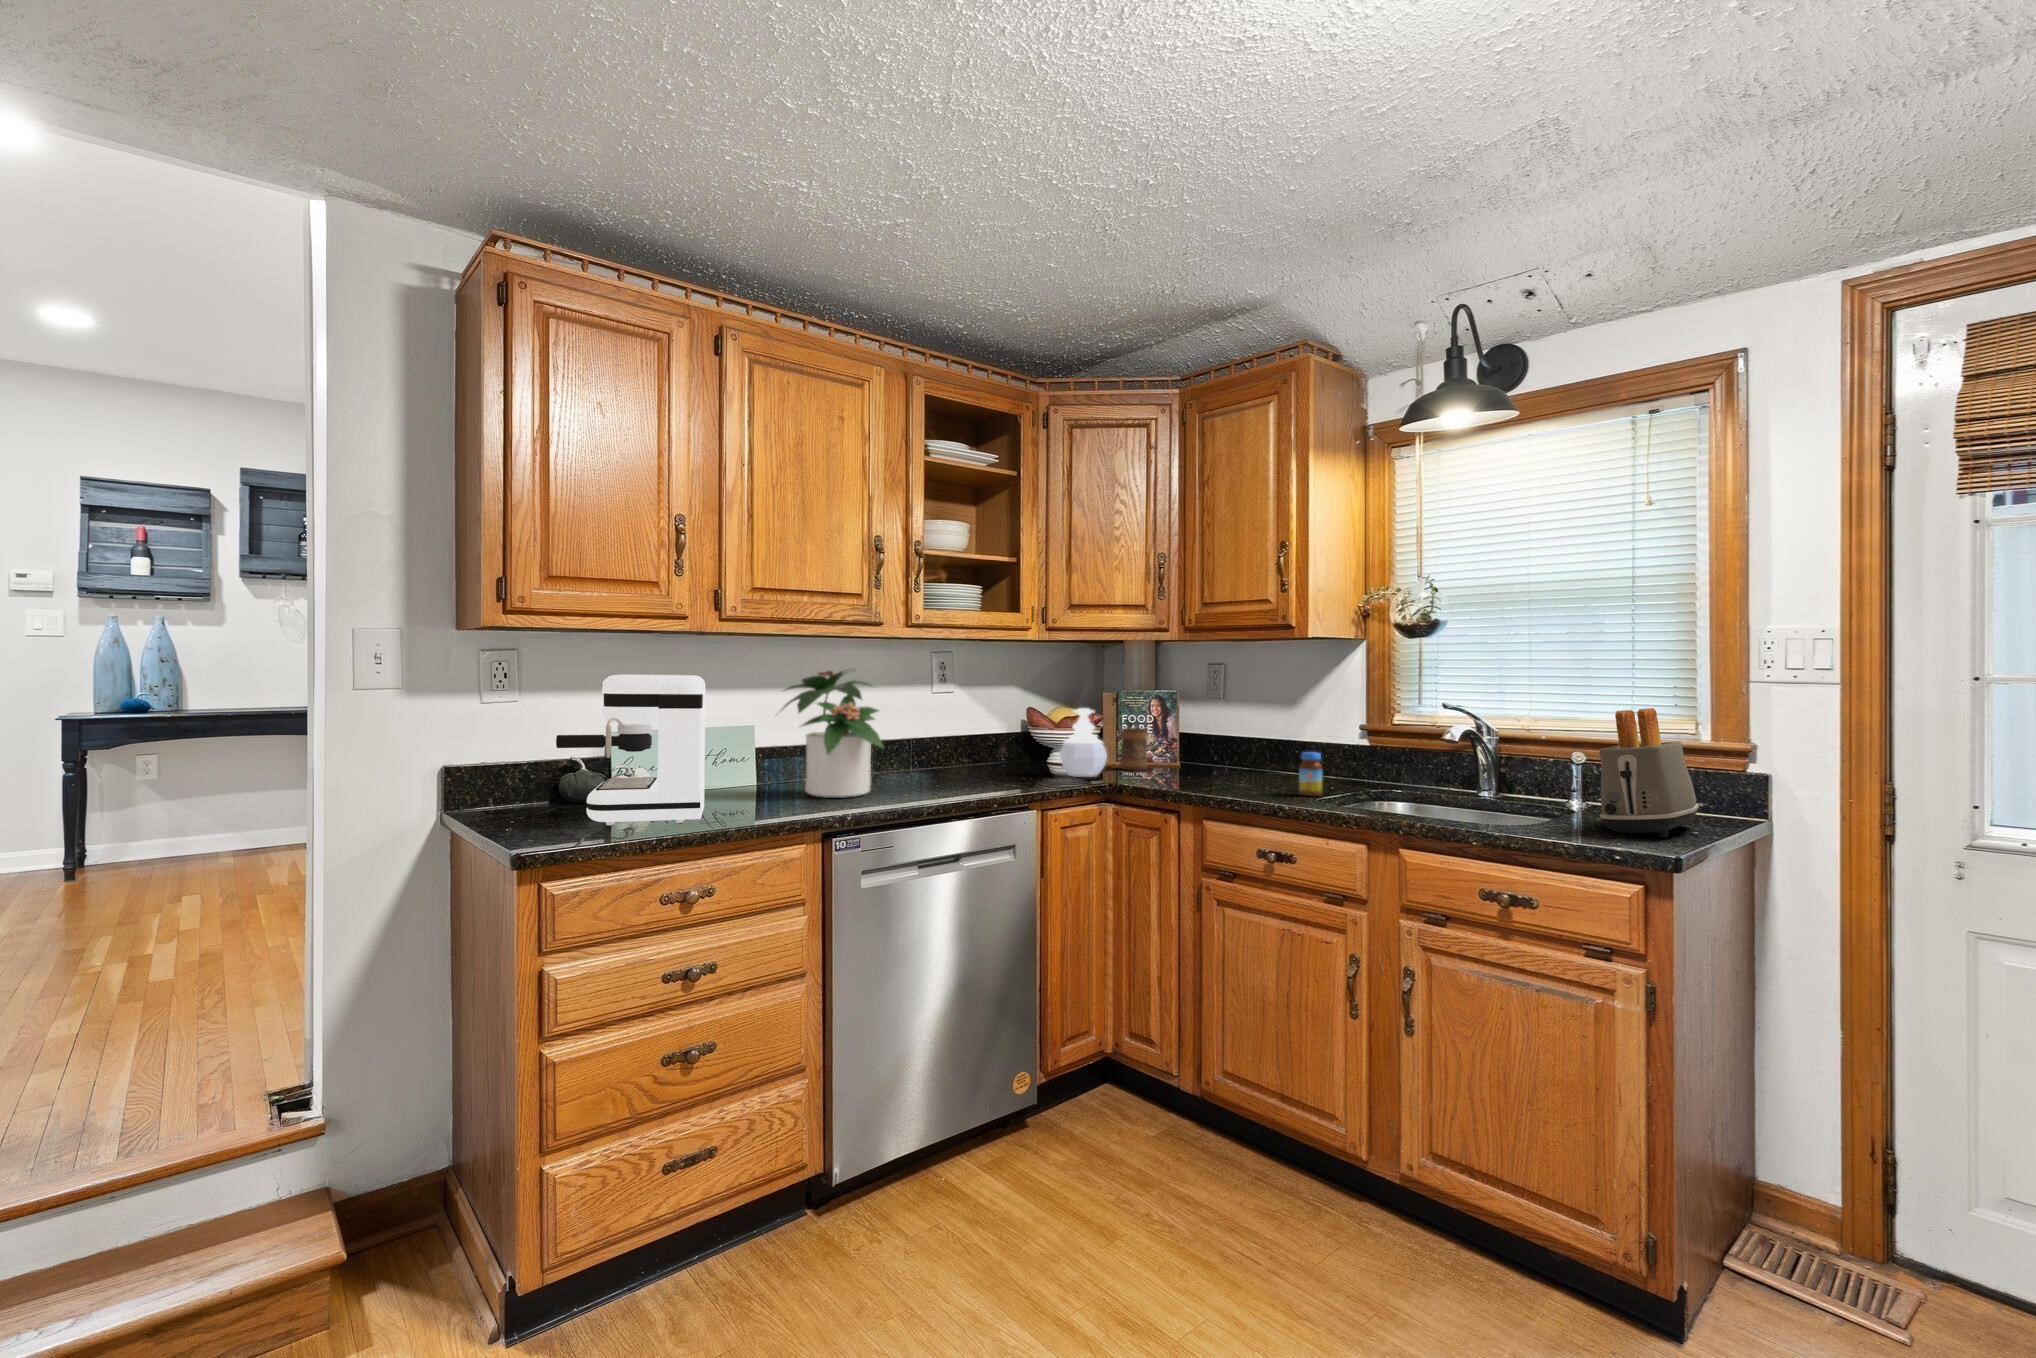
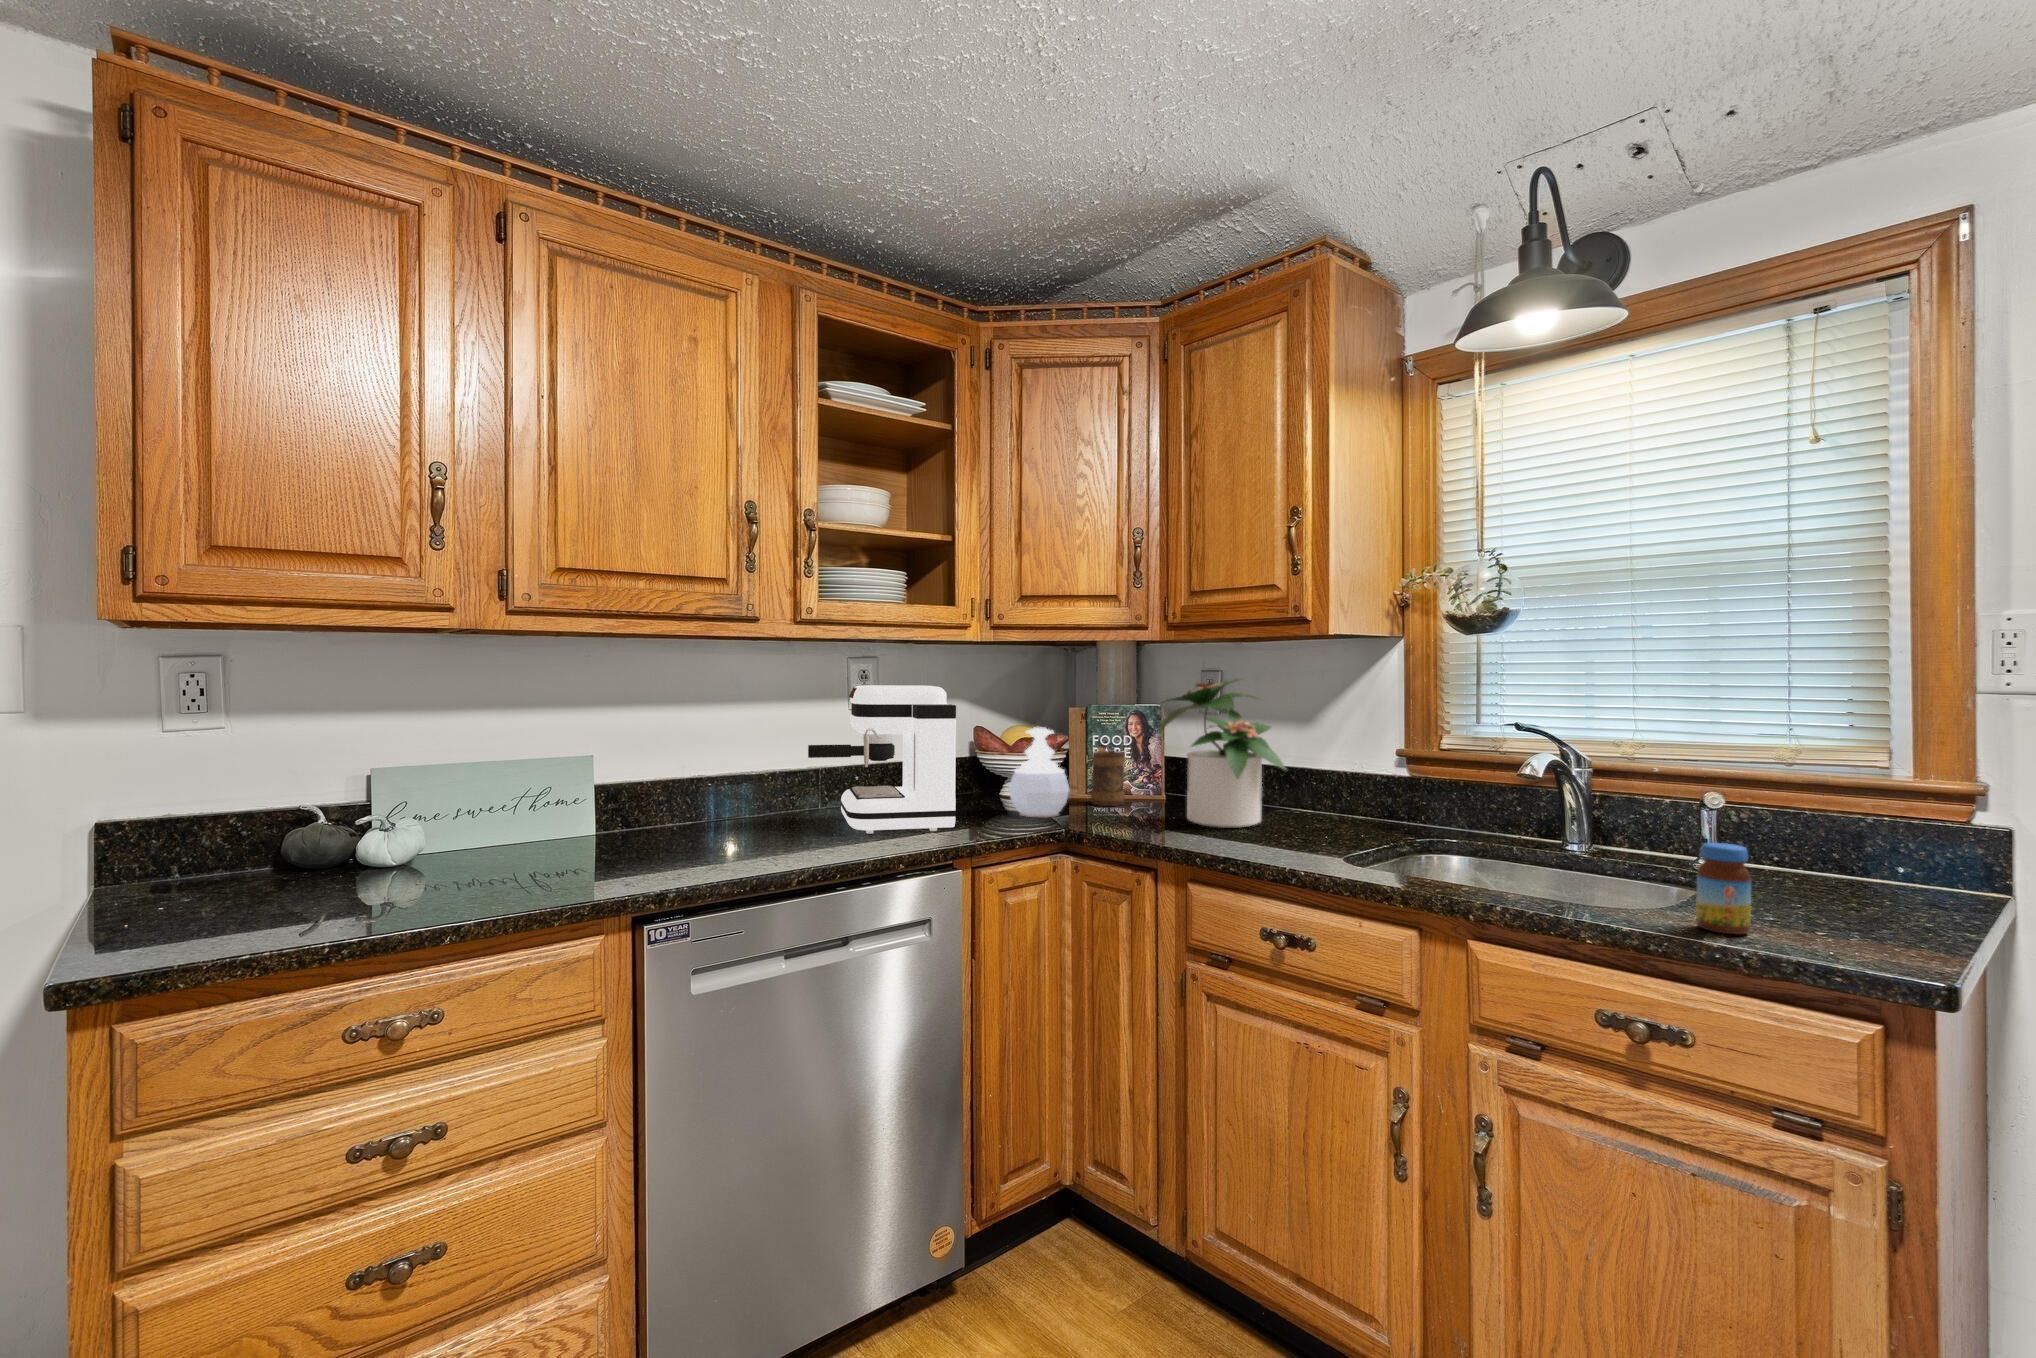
potted plant: present [782,671,883,798] -> present [1160,679,1286,828]
coffee maker: present [556,675,705,825] -> present [808,685,956,834]
toaster: present [1599,708,1699,837] -> none [1776,734,1931,937]
jar: present [1299,752,1322,796] -> present [1696,843,1751,935]

